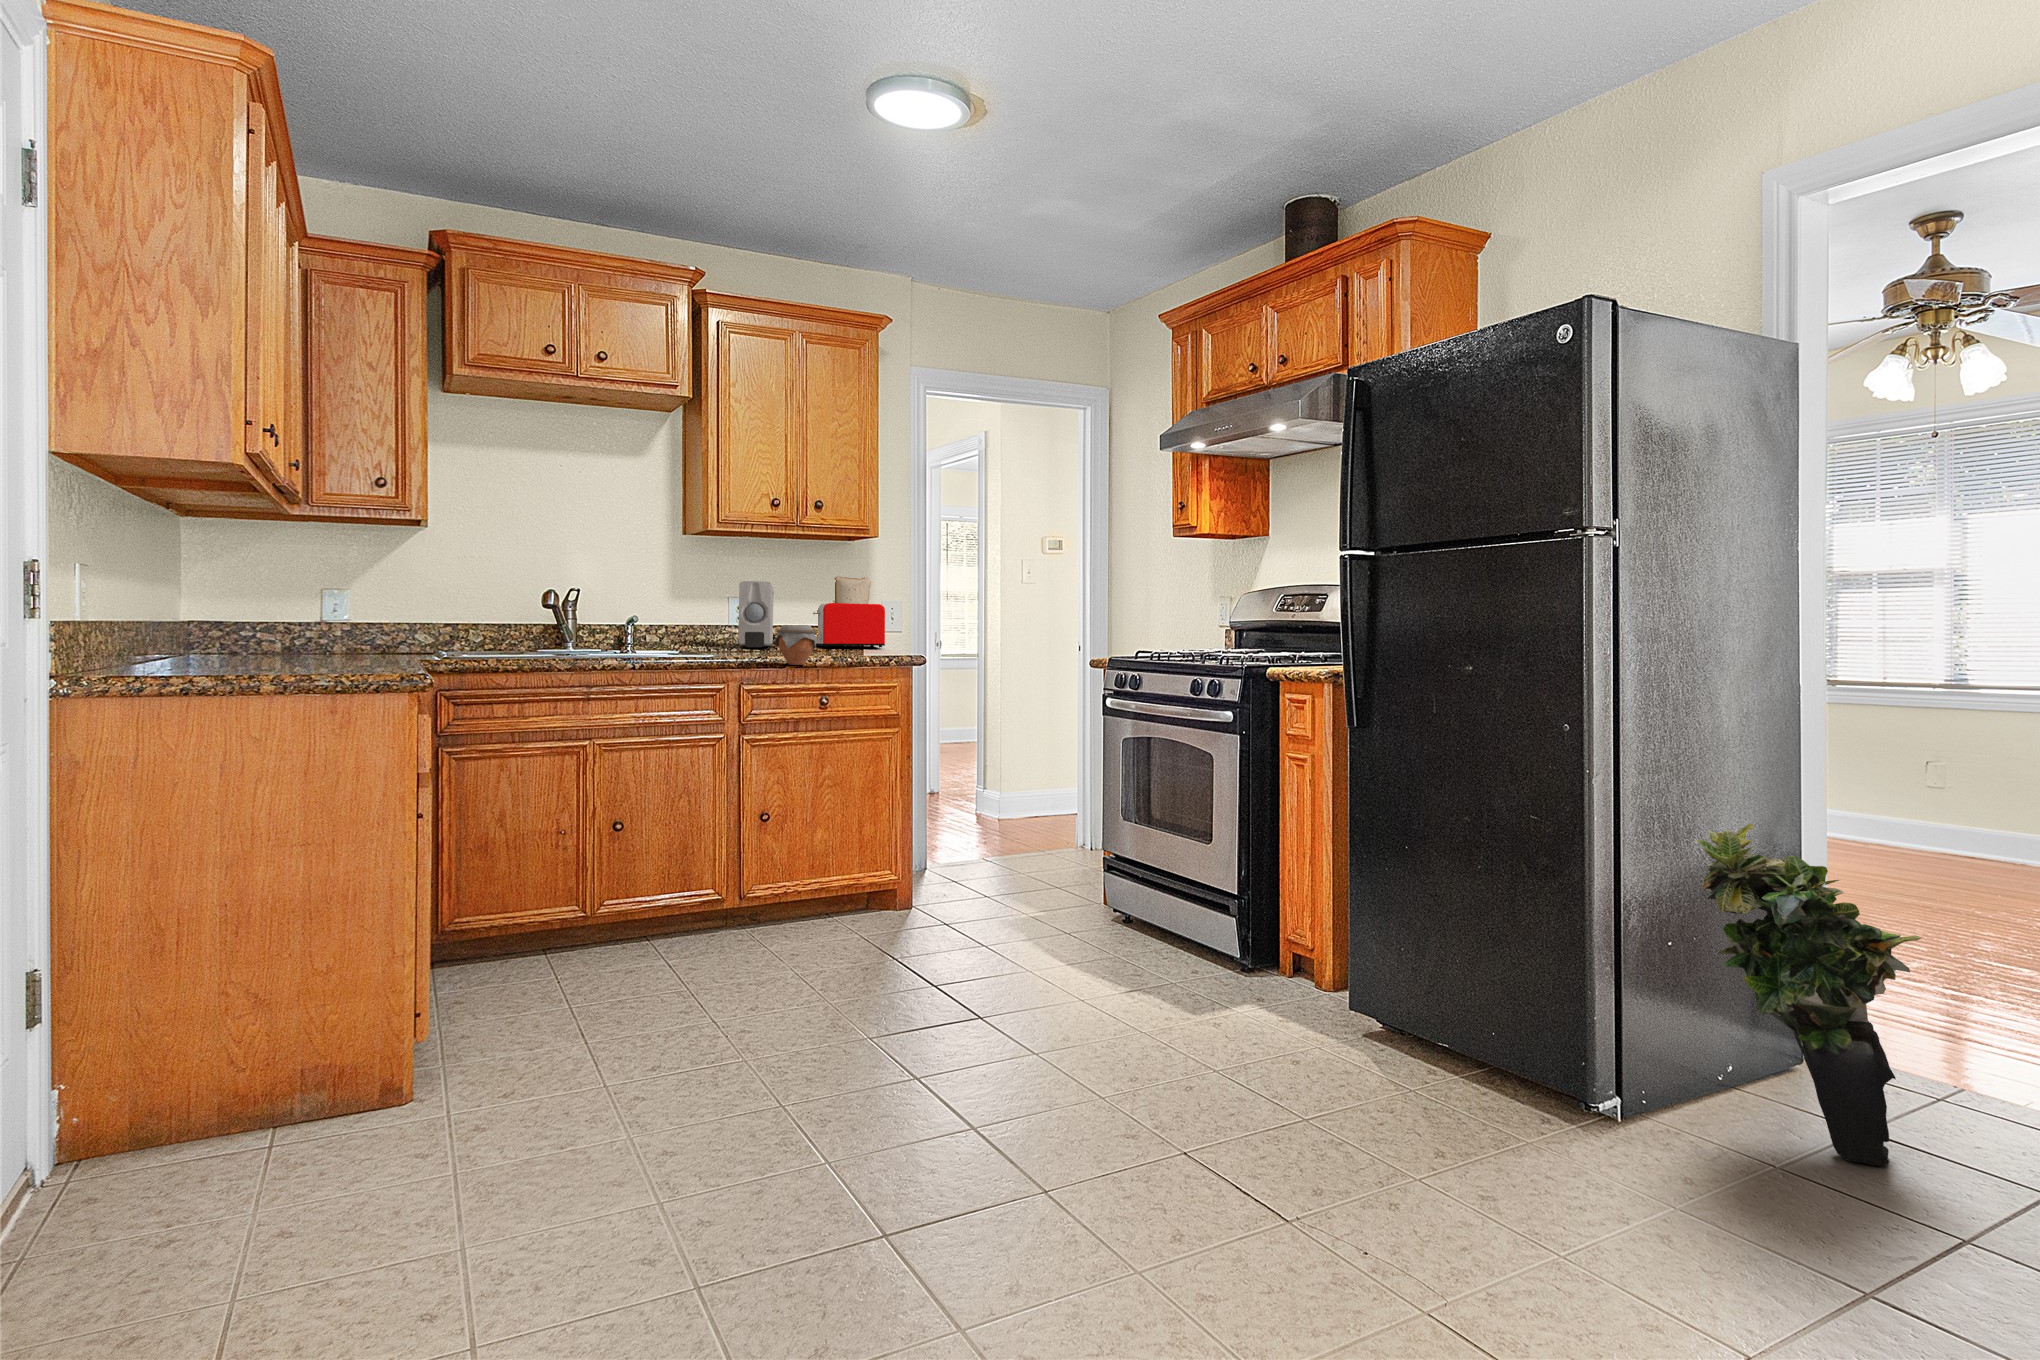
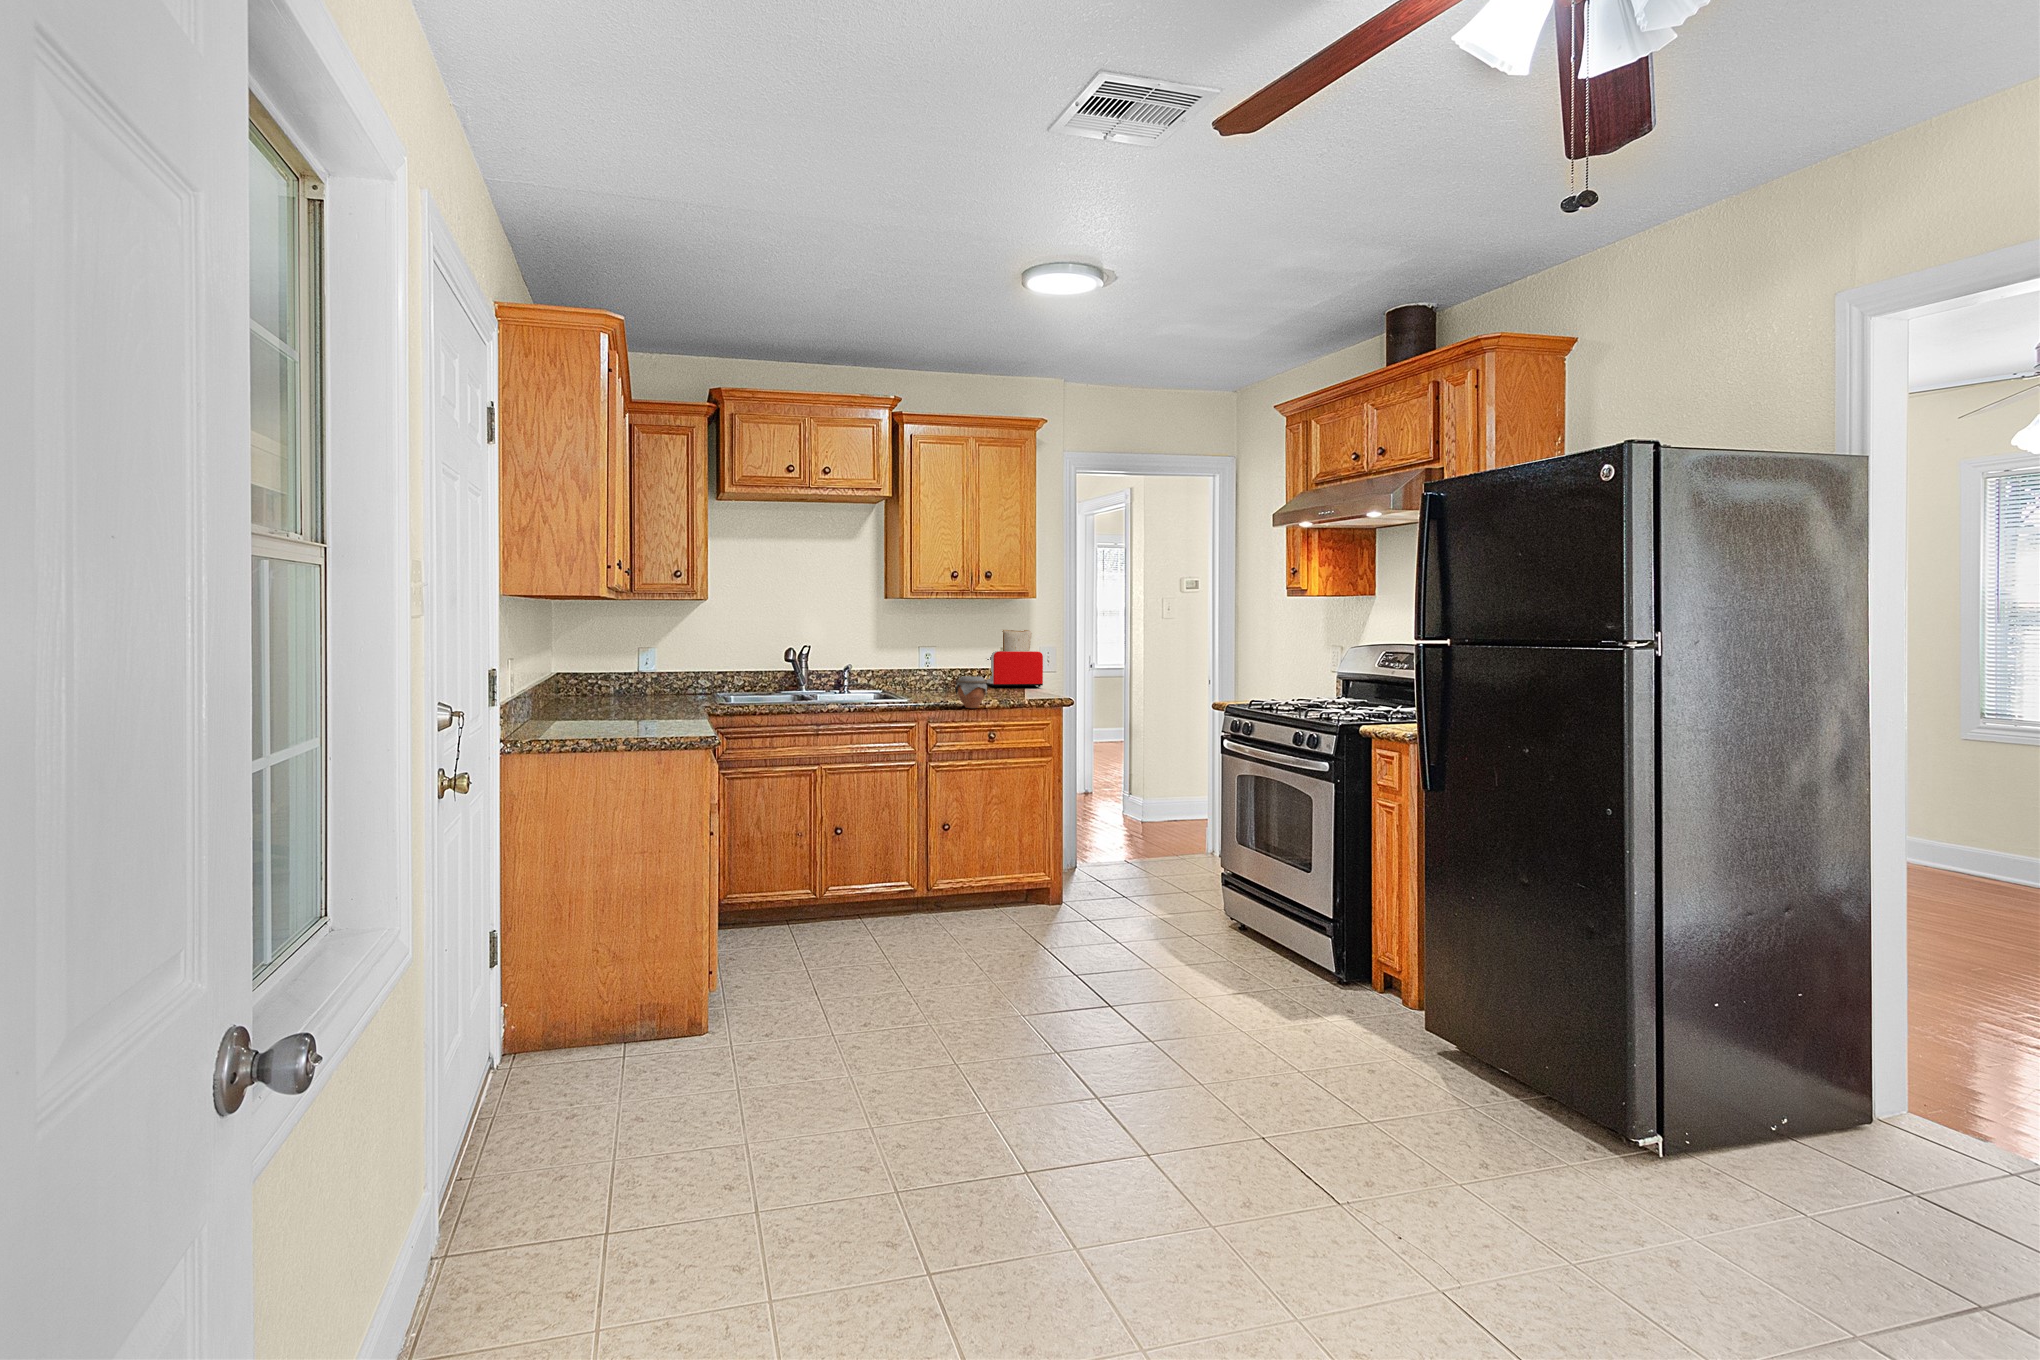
soap dispenser: present [739,581,774,647] -> none [928,636,955,688]
potted plant: present [1695,824,1922,1167] -> none [1732,904,1963,1227]

